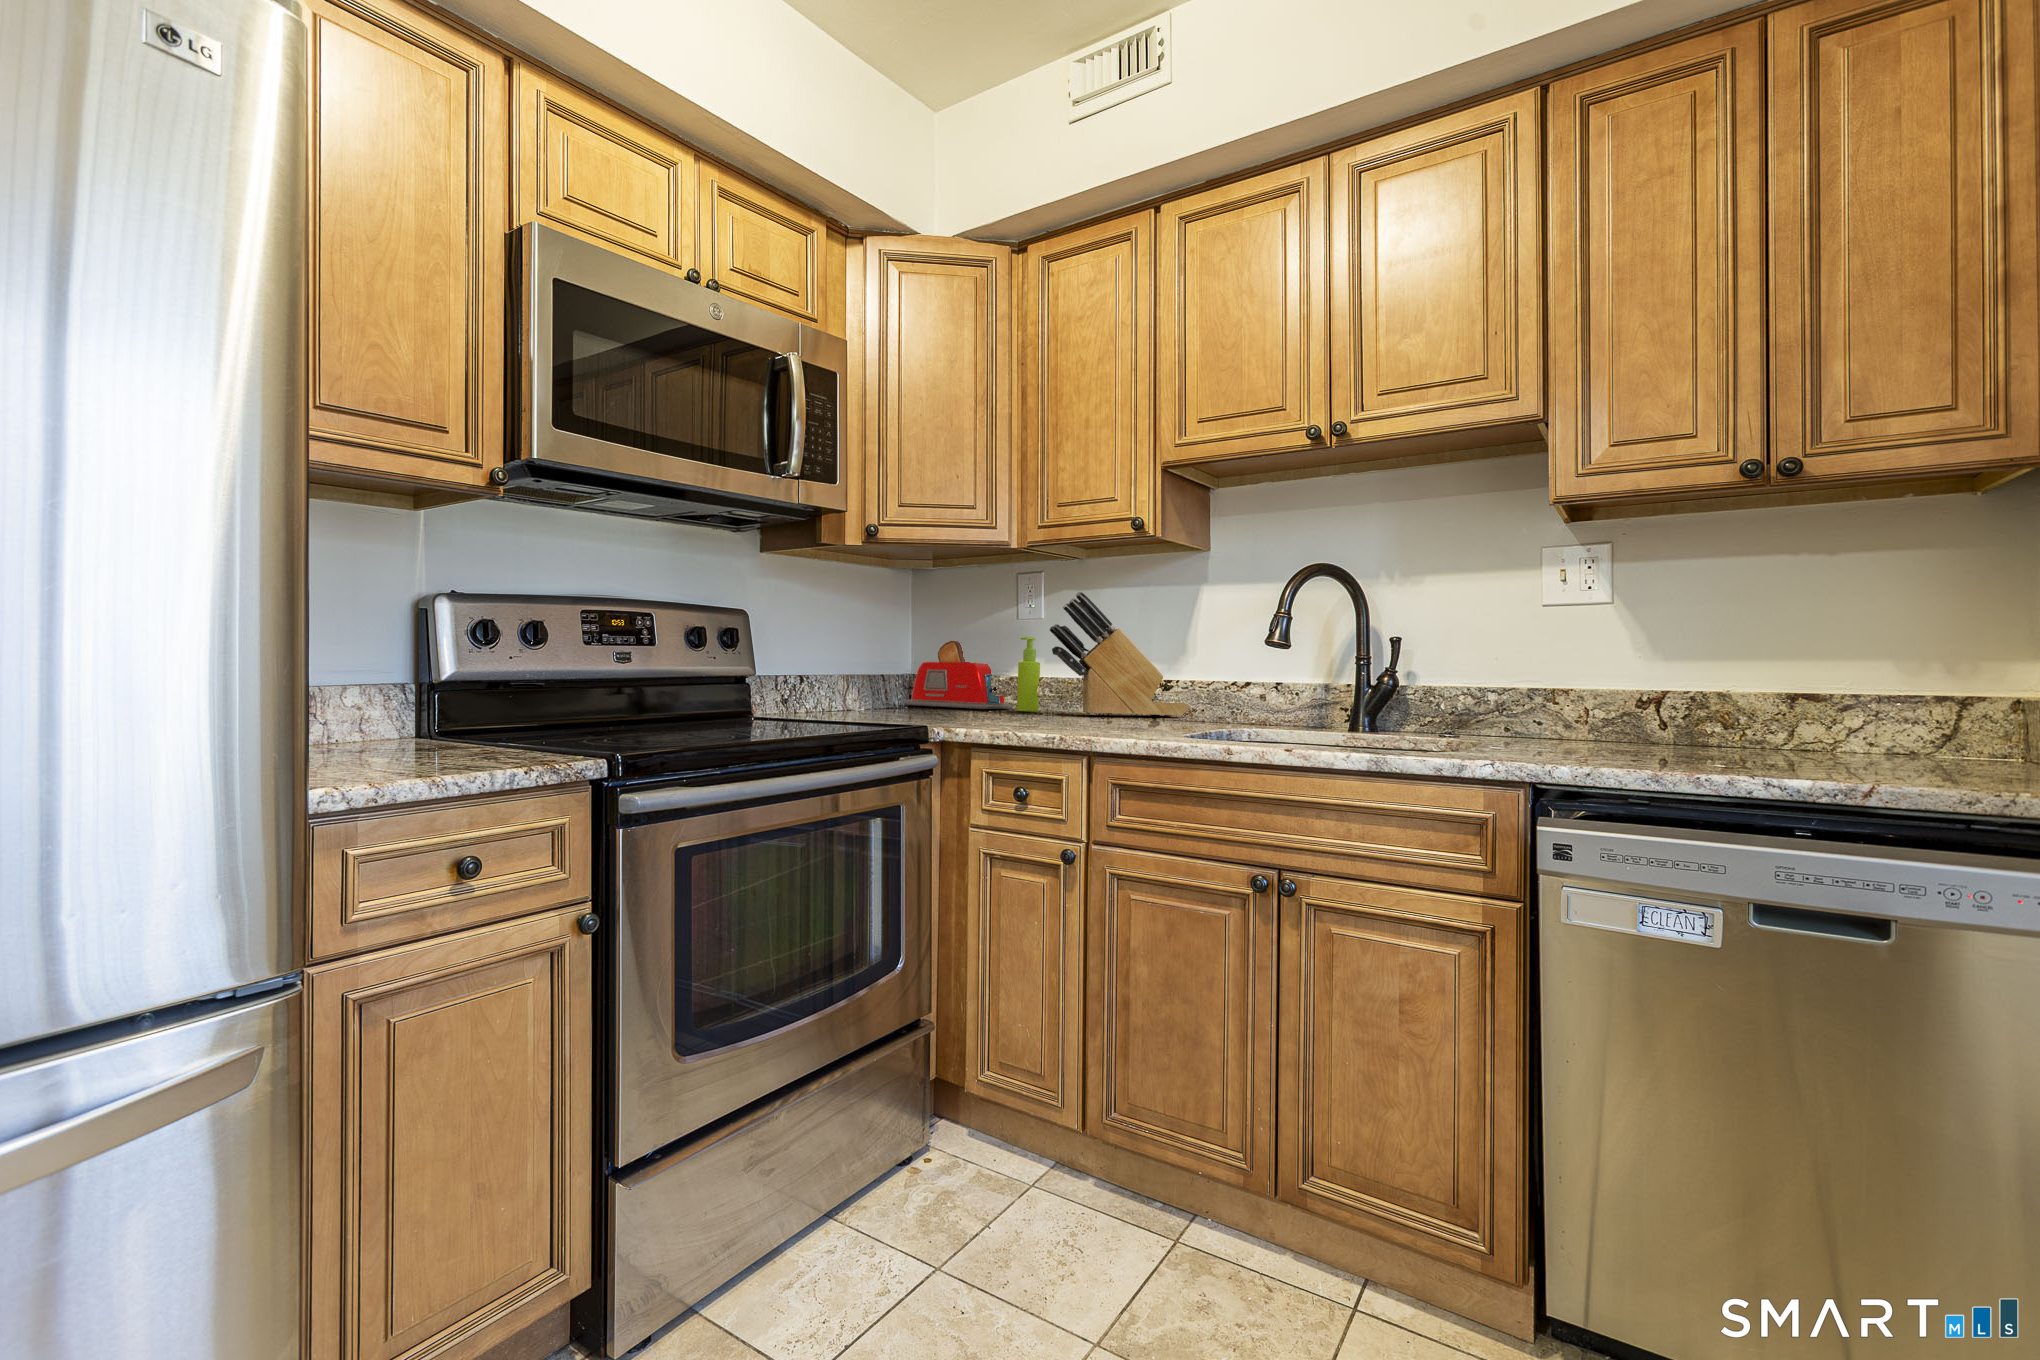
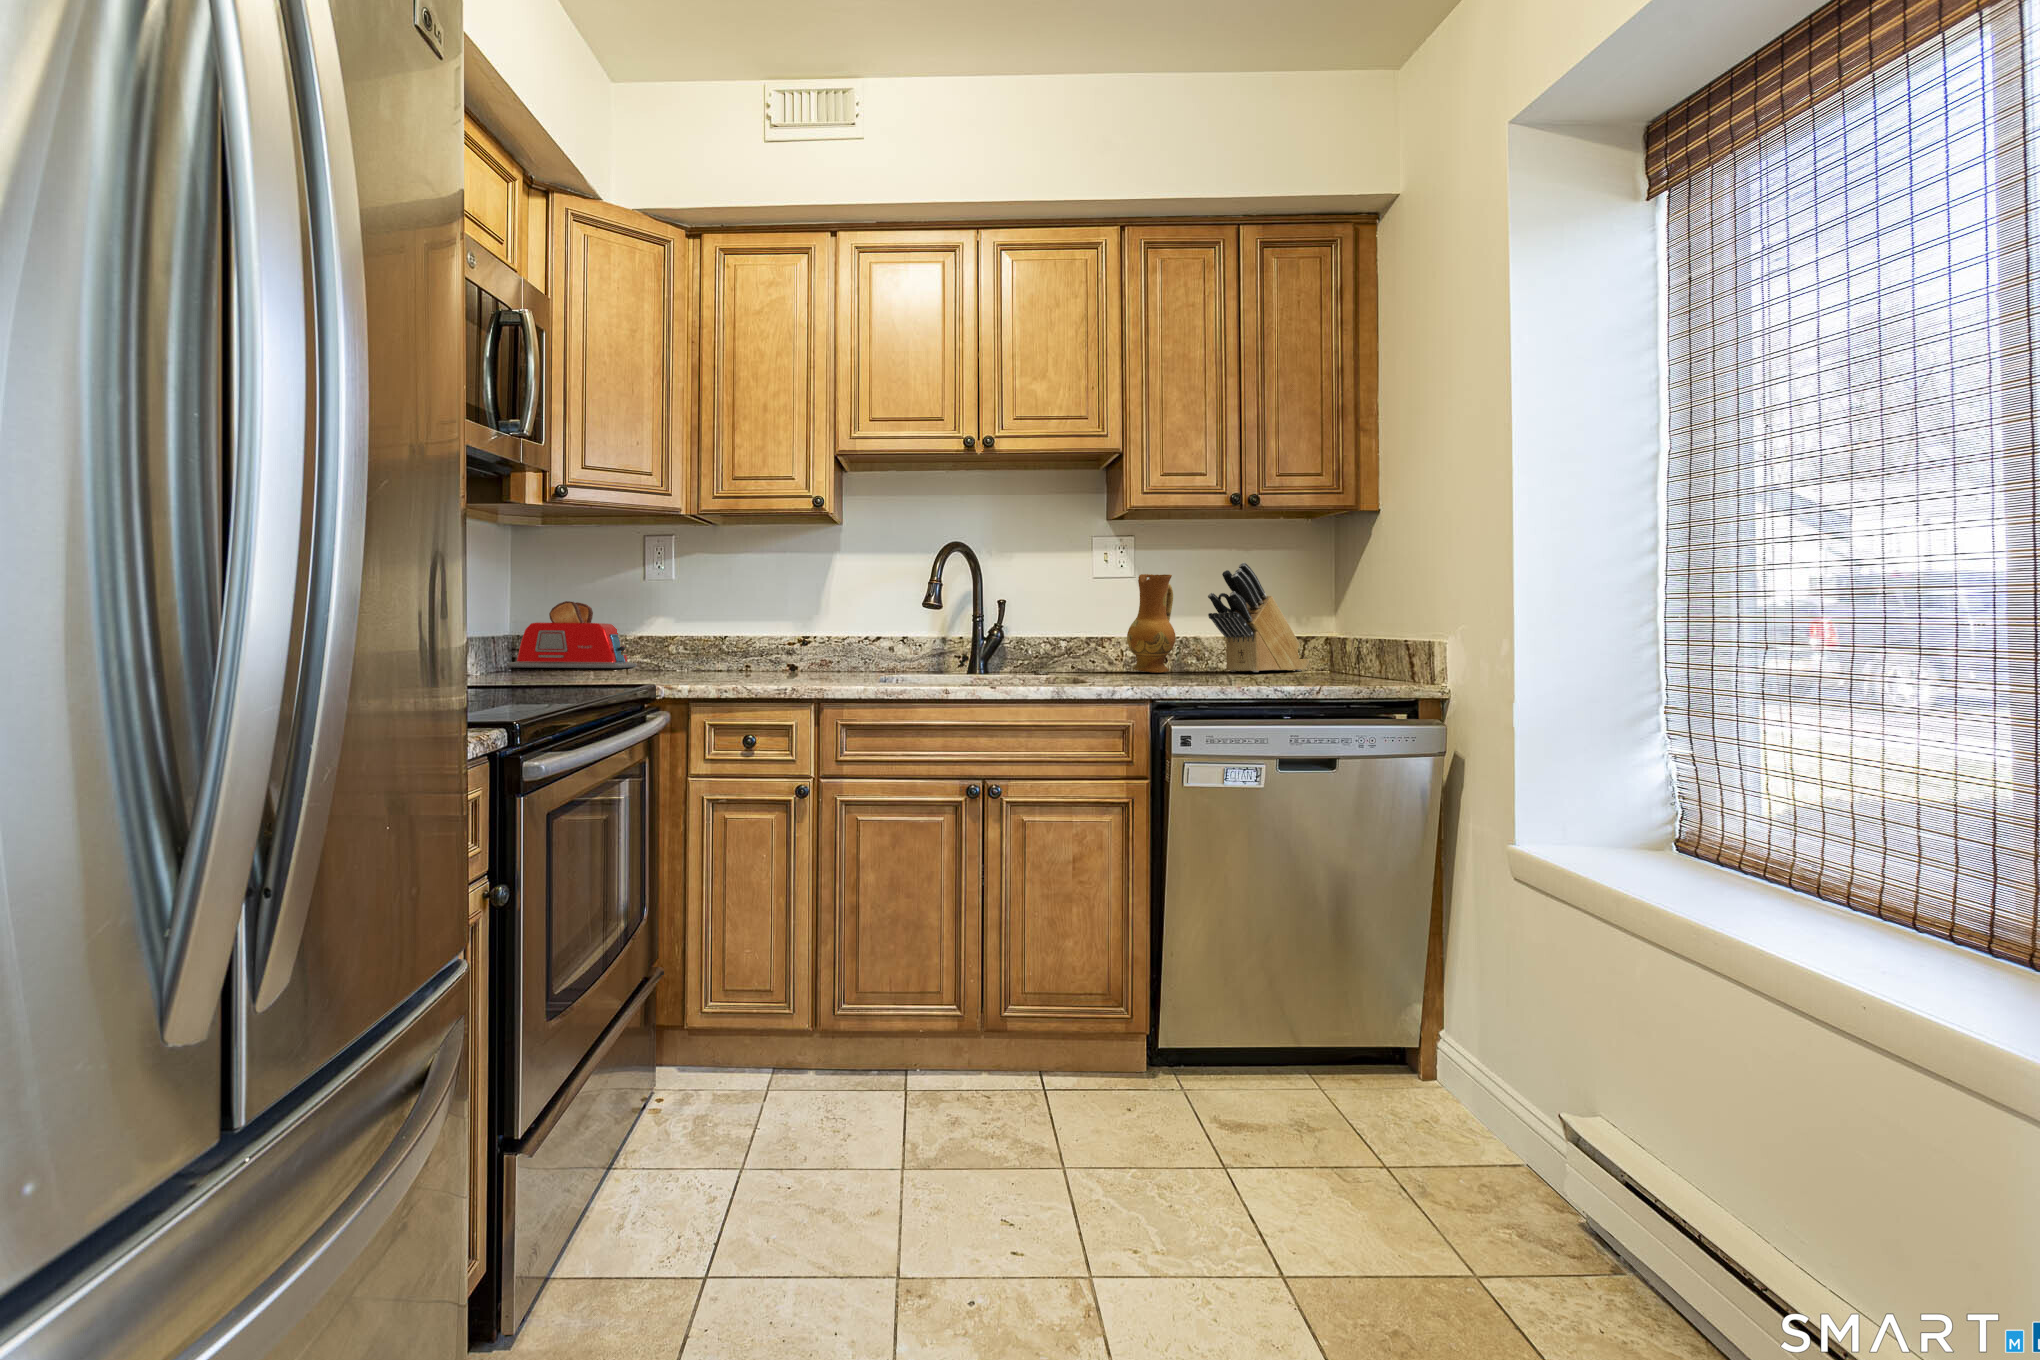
knife block: present [1050,592,1191,717] -> present [1208,562,1310,672]
ceramic jug: none [1586,593,1677,744] -> present [1127,574,1176,673]
soap dispenser: present [1017,637,1040,712] -> none [651,598,673,669]

